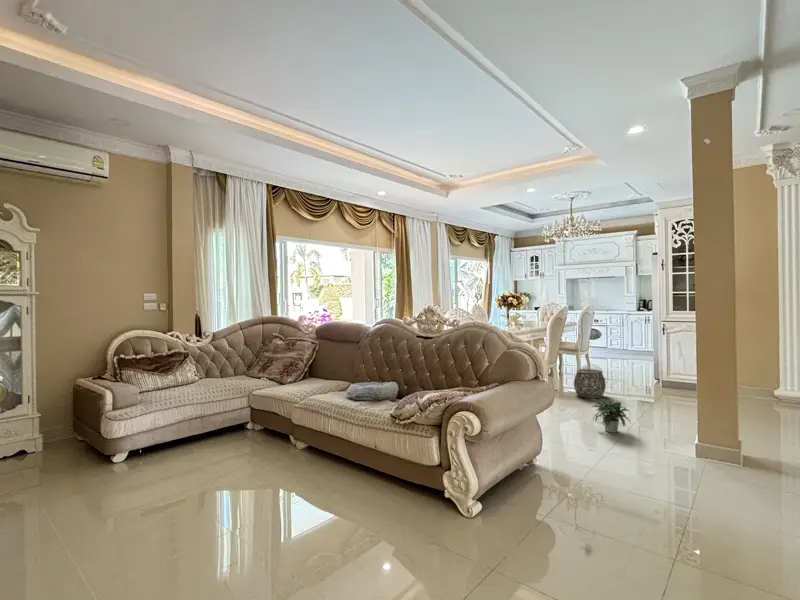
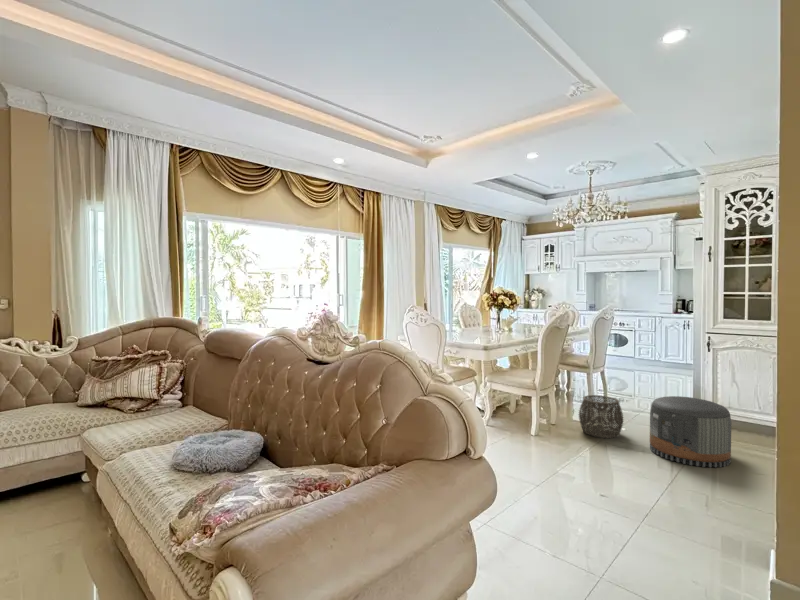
pouf: none [625,366,678,410] -> present [650,396,732,467]
potted plant: present [592,399,630,432] -> none [580,454,654,514]

